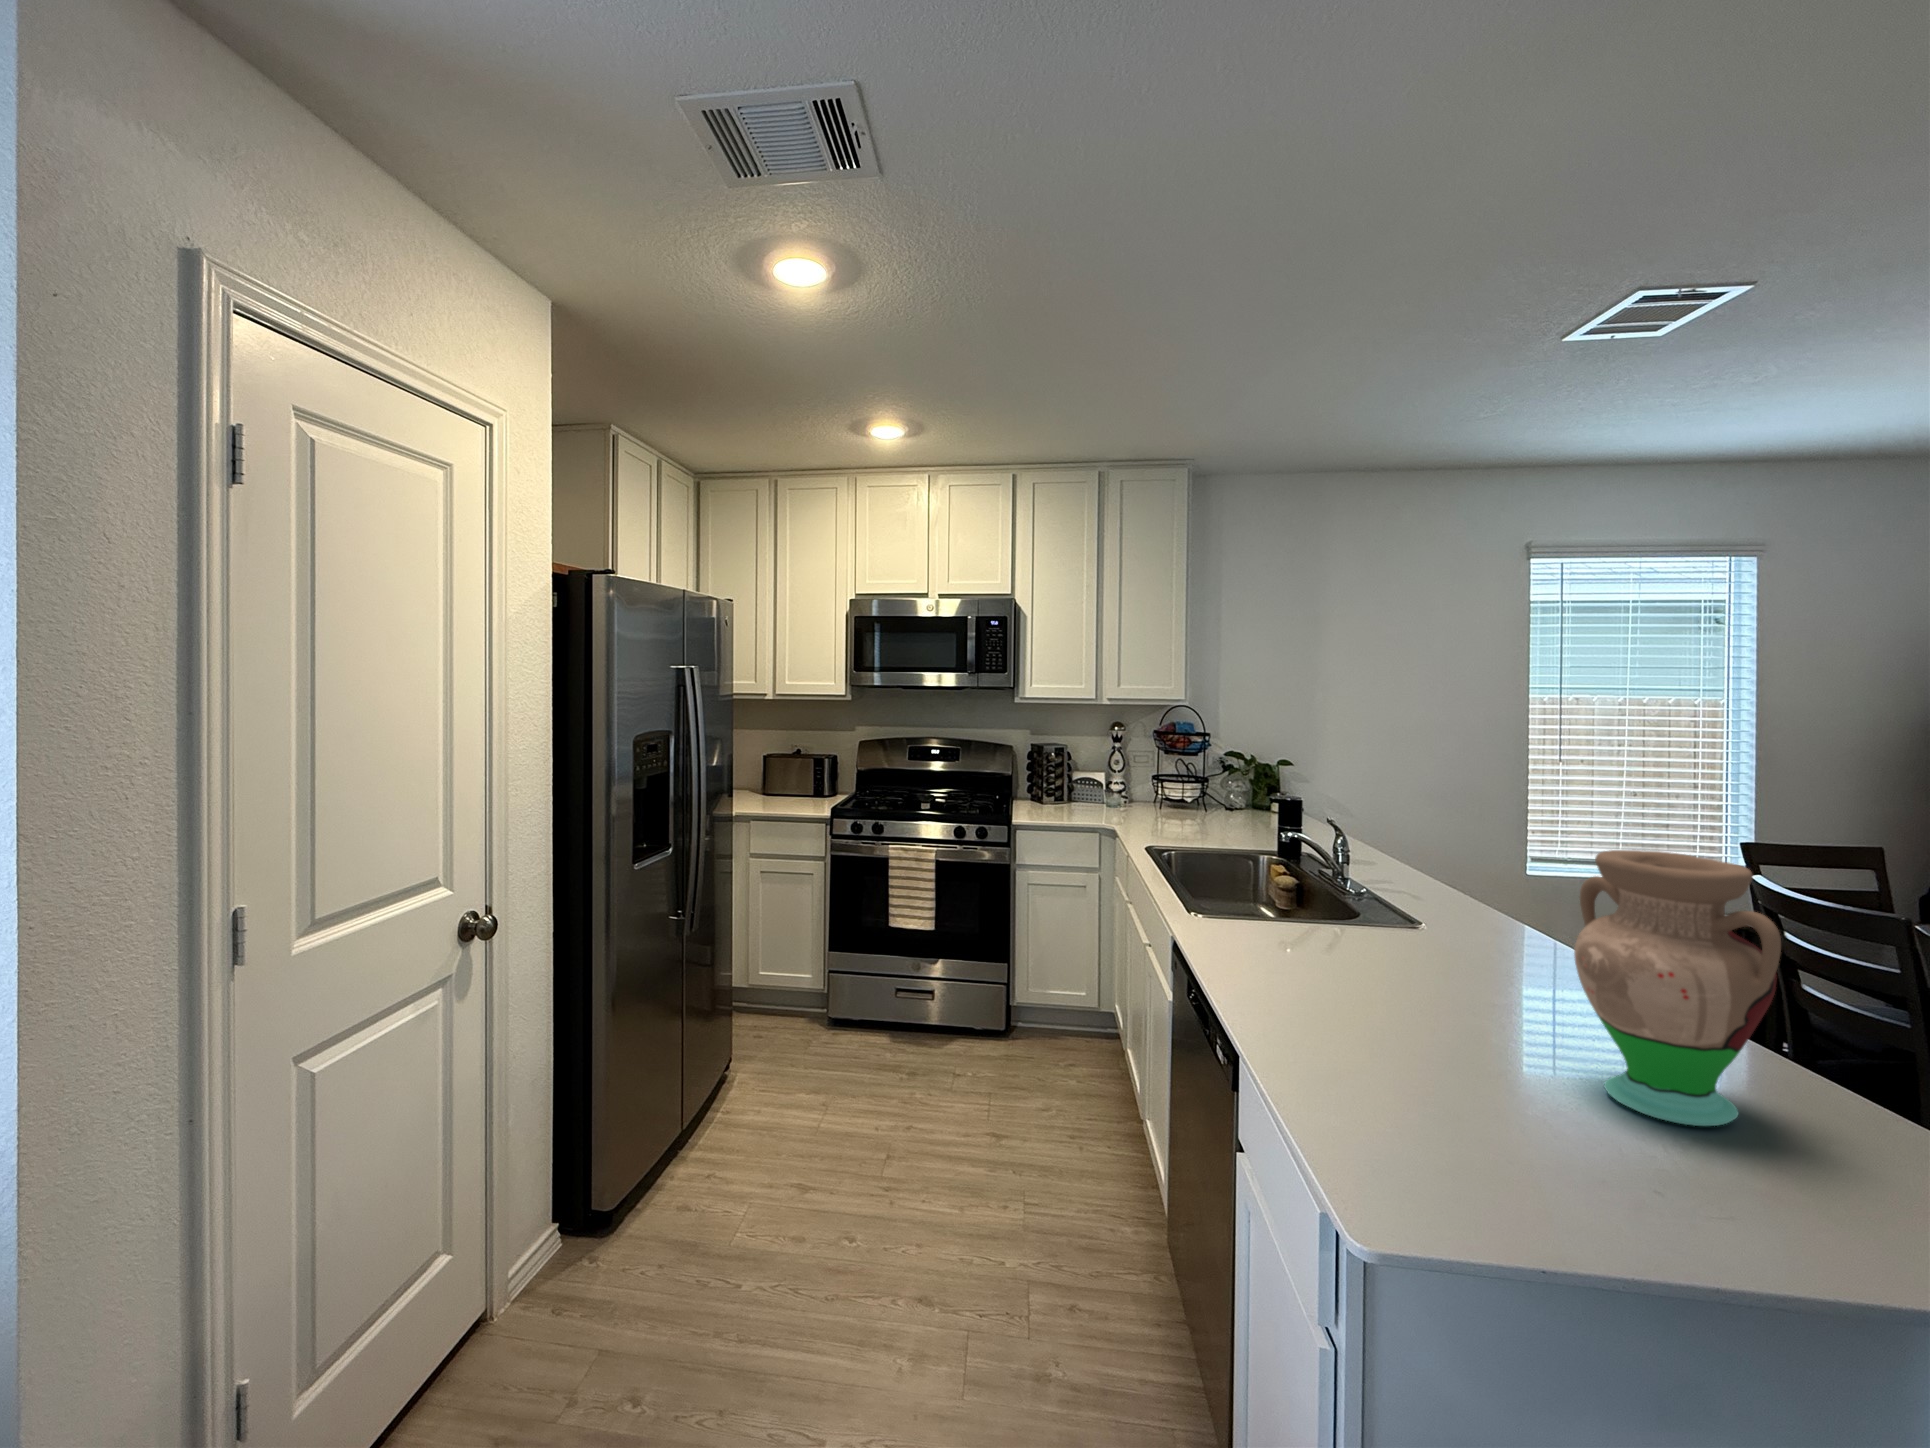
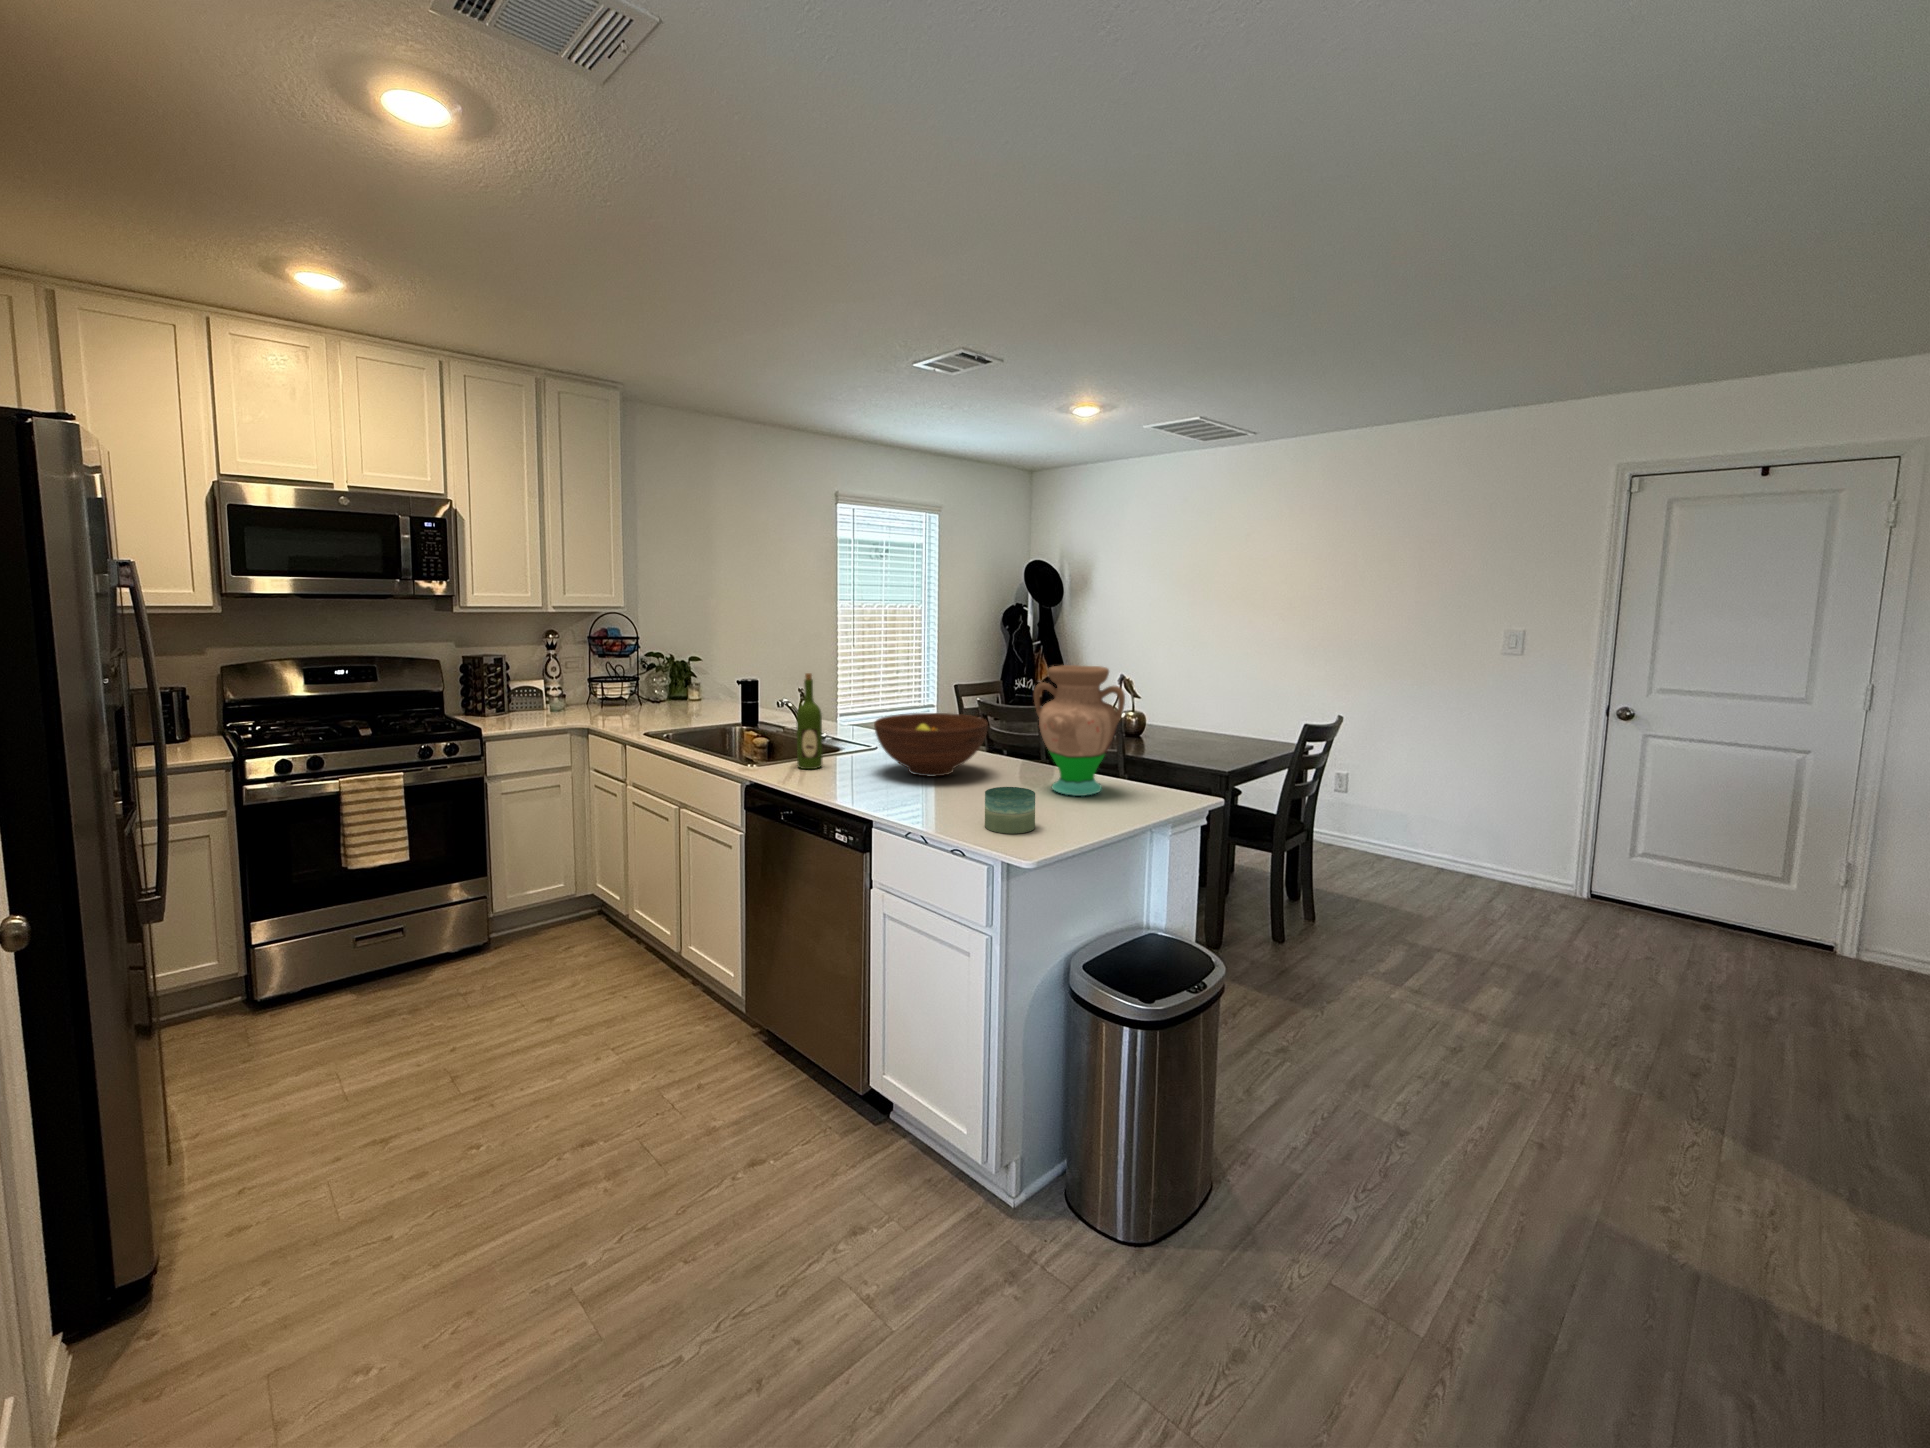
wine bottle: none [1231,804,1268,938] -> present [797,673,822,769]
fruit bowl: none [1318,884,1529,999] -> present [874,713,988,777]
candle: none [1338,1042,1439,1141] -> present [985,787,1035,834]

